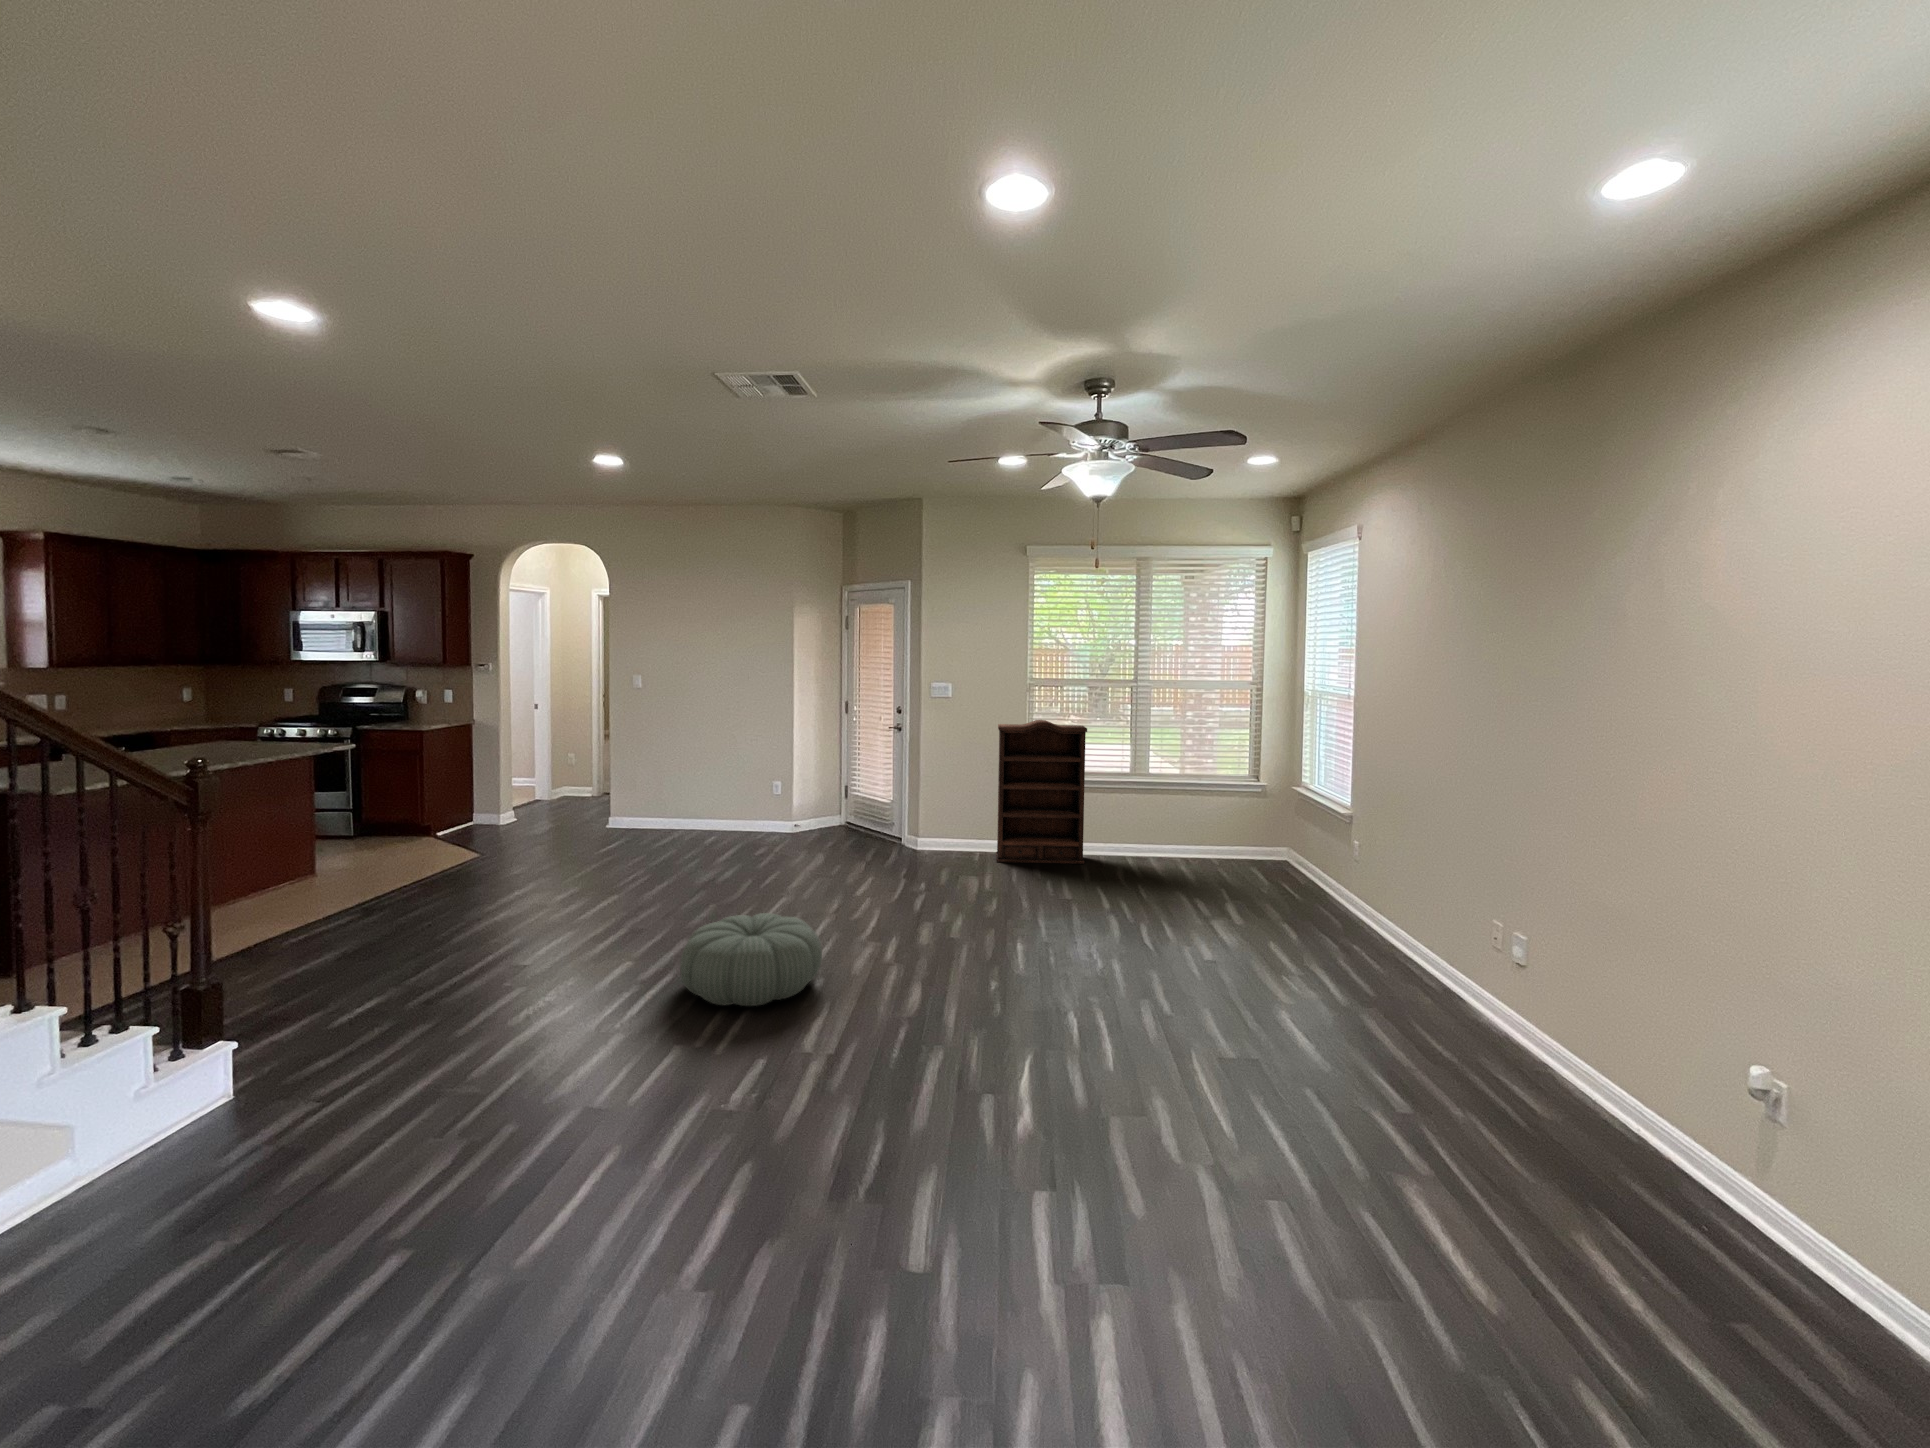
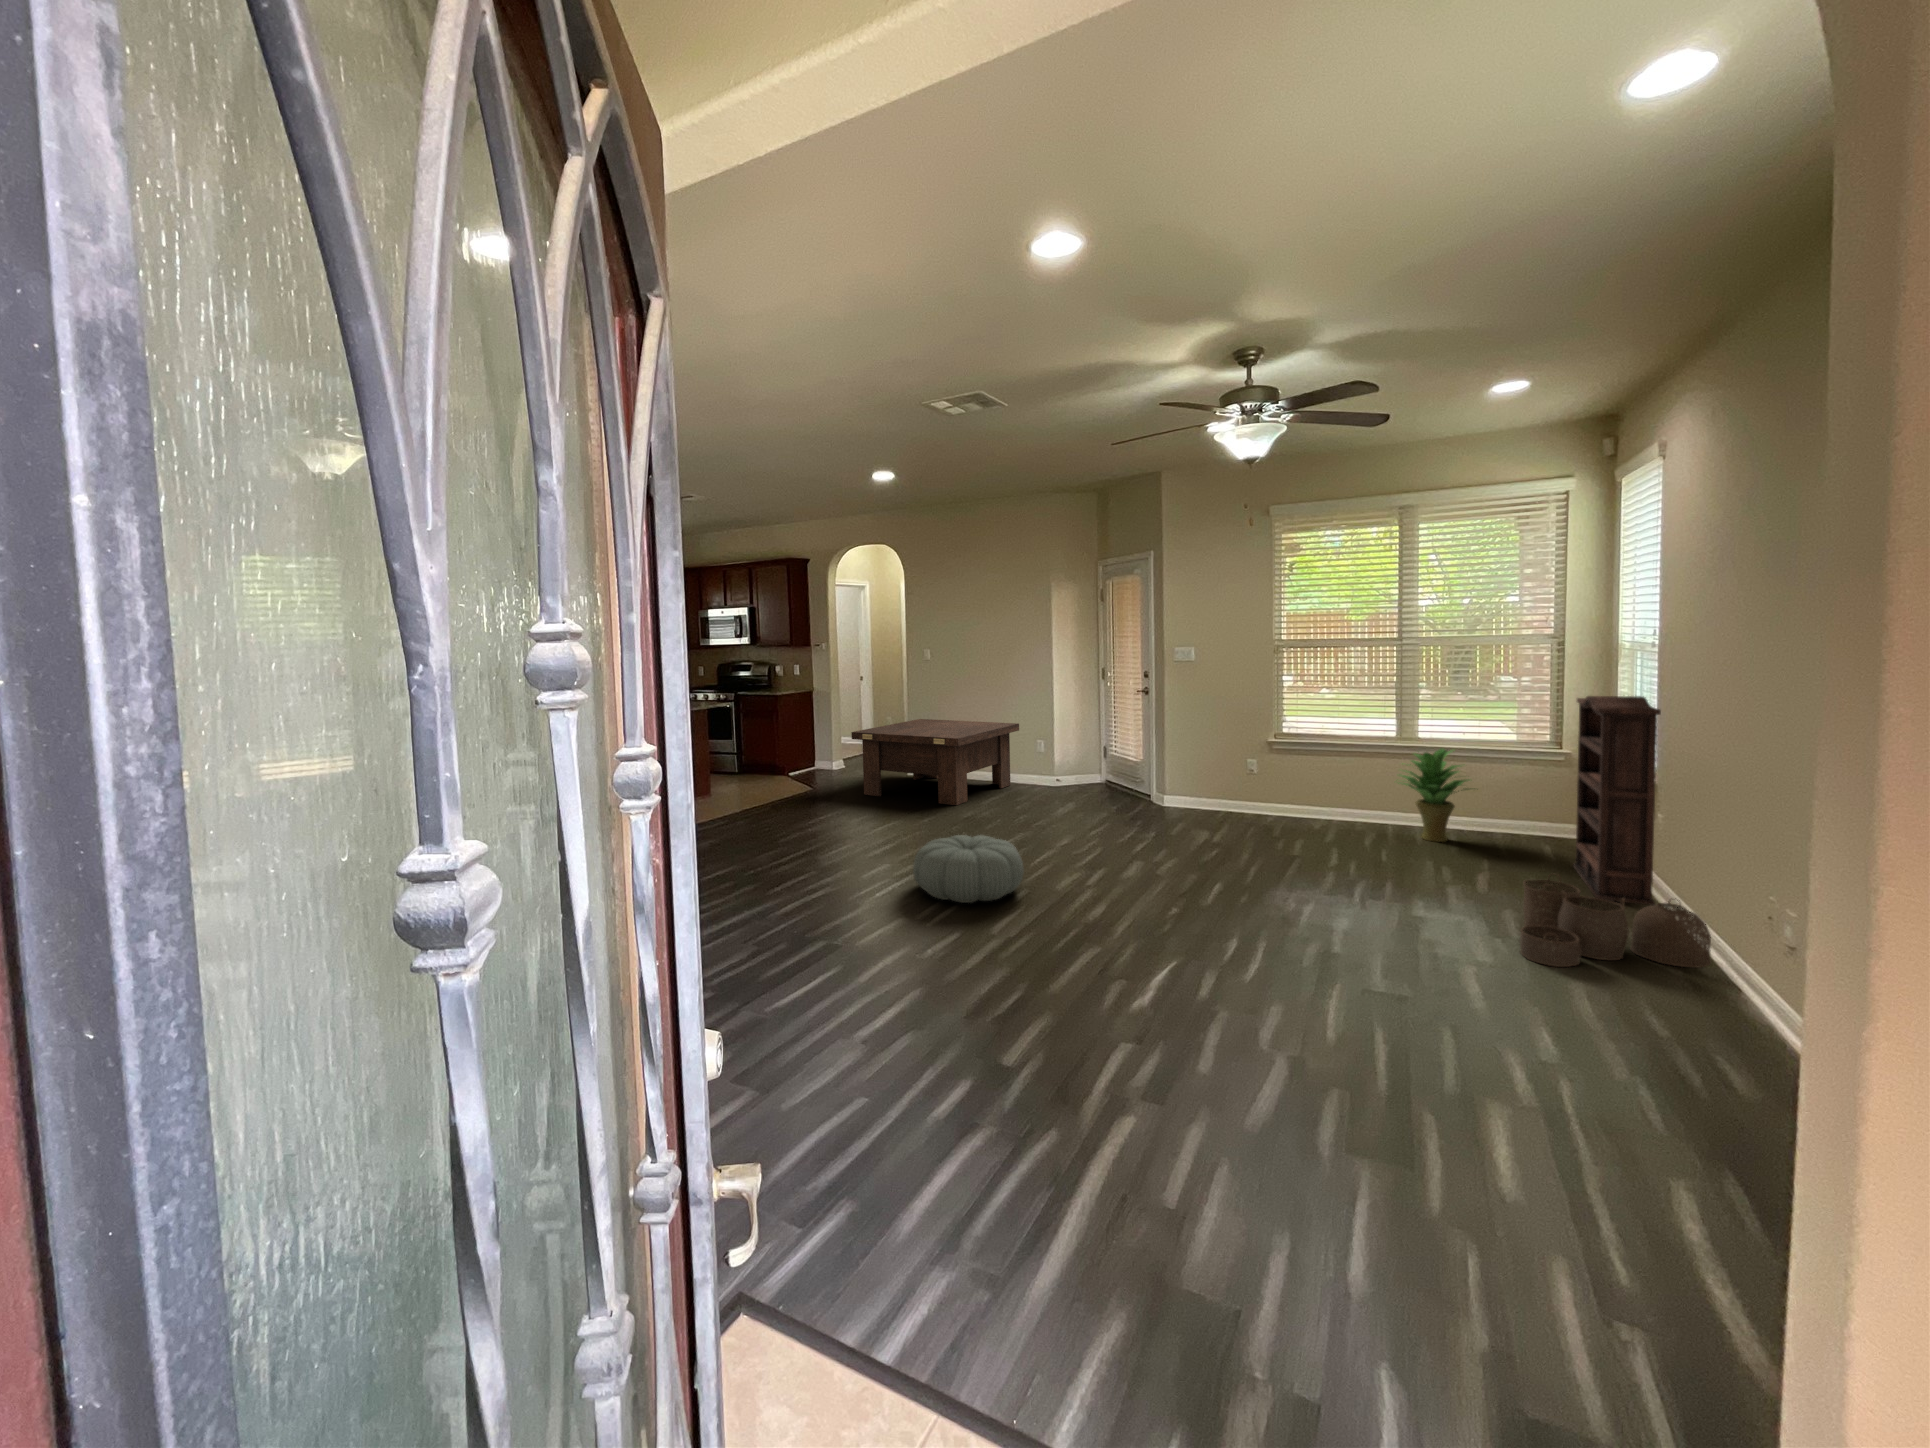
bookshelf: present [996,720,1087,864] -> present [1573,696,1661,906]
coffee table: none [544,759,756,866] -> present [851,719,1019,805]
potted plant: none [1137,782,1204,870] -> present [1398,748,1471,842]
woven basket: none [1285,902,1423,993] -> present [1519,876,1711,968]

